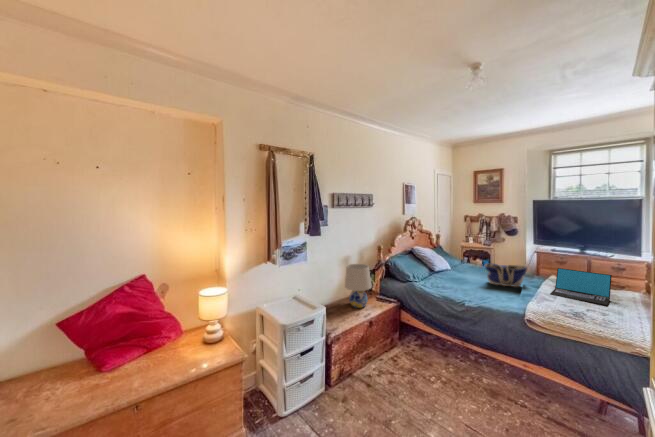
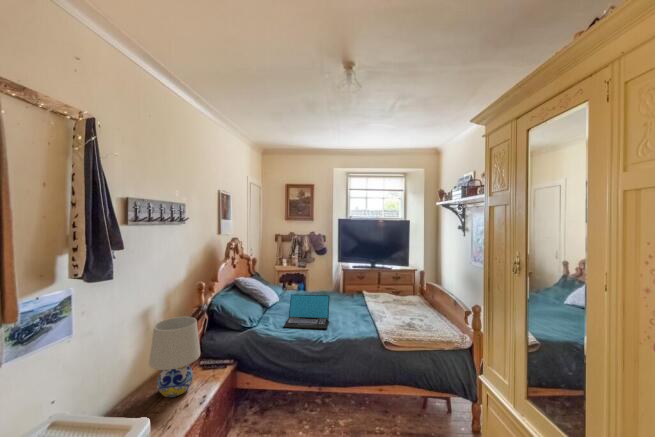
tote bag: present [485,264,527,287] -> none [320,284,356,308]
laptop: present [550,268,612,306] -> present [283,295,329,329]

